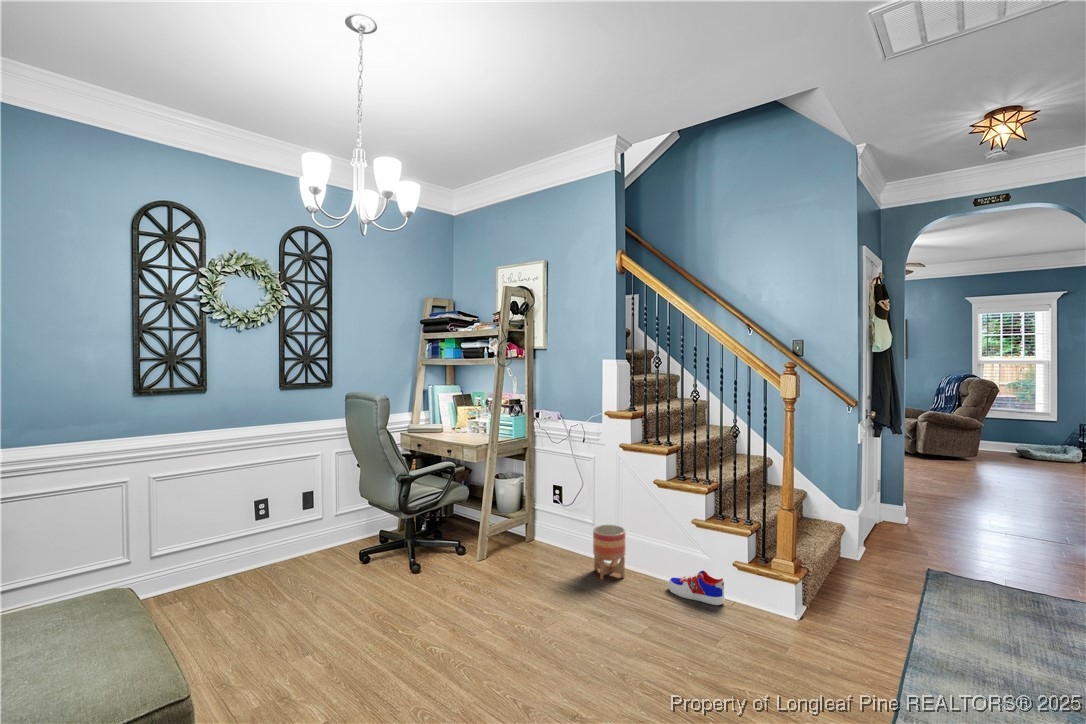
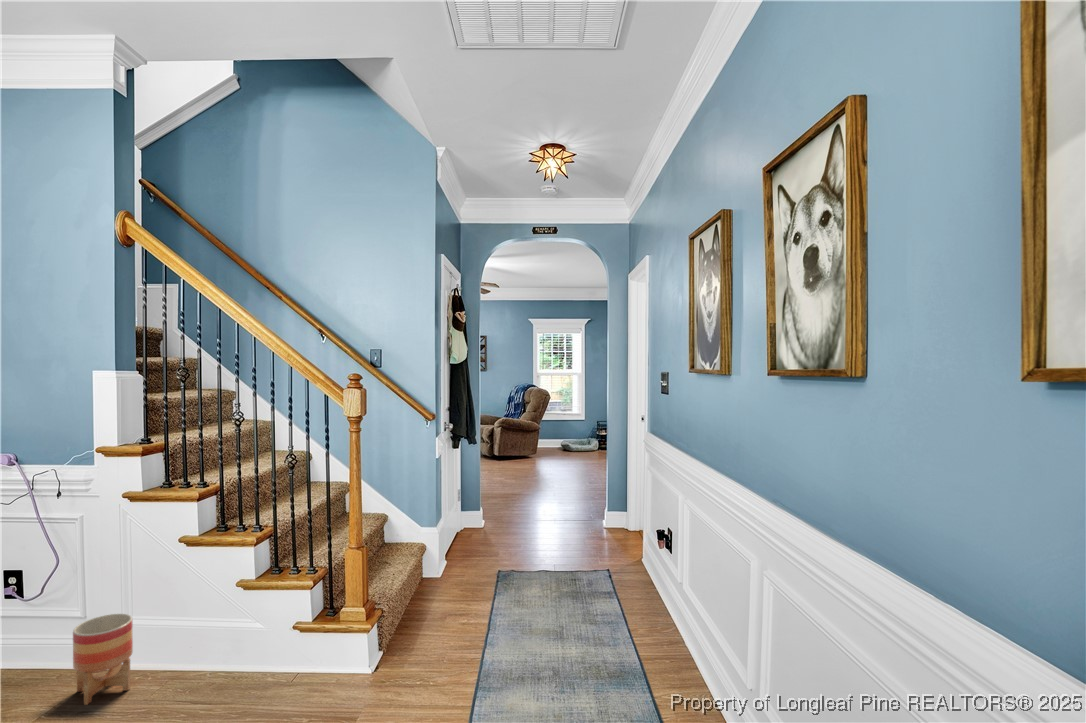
sneaker: present [668,571,724,605] -> none [199,648,279,693]

